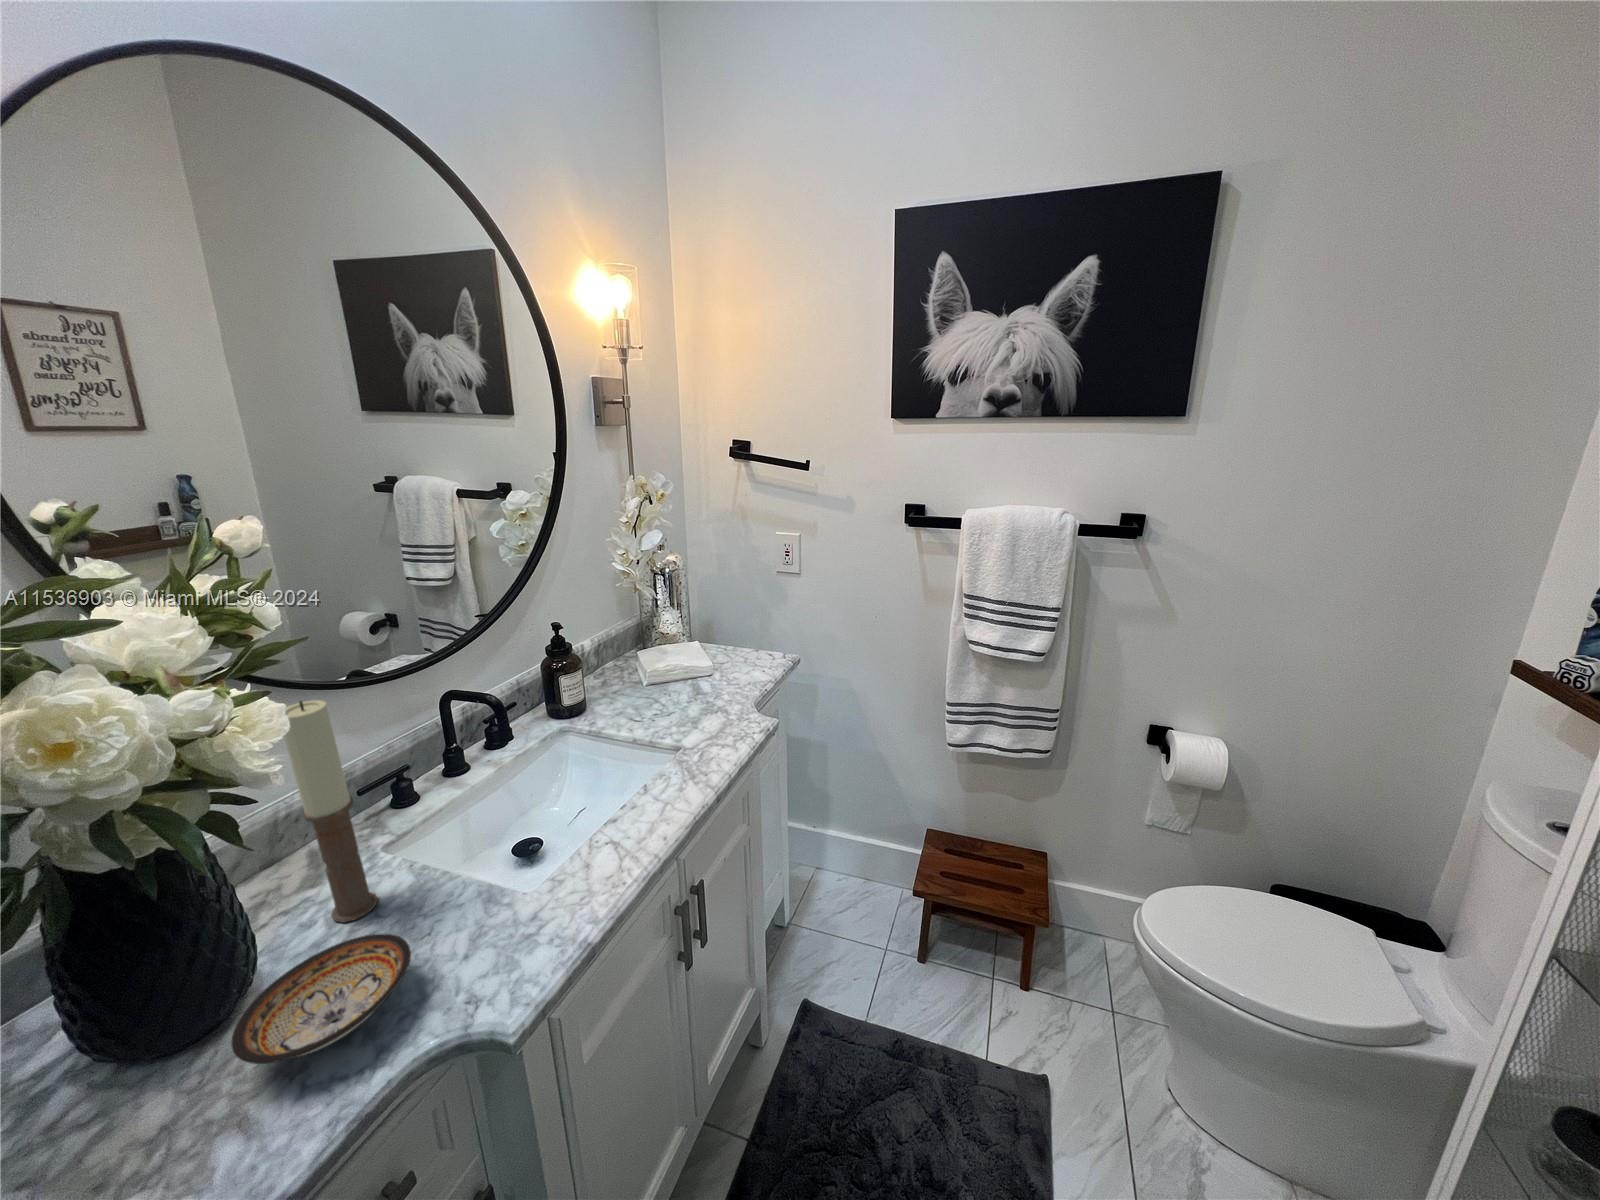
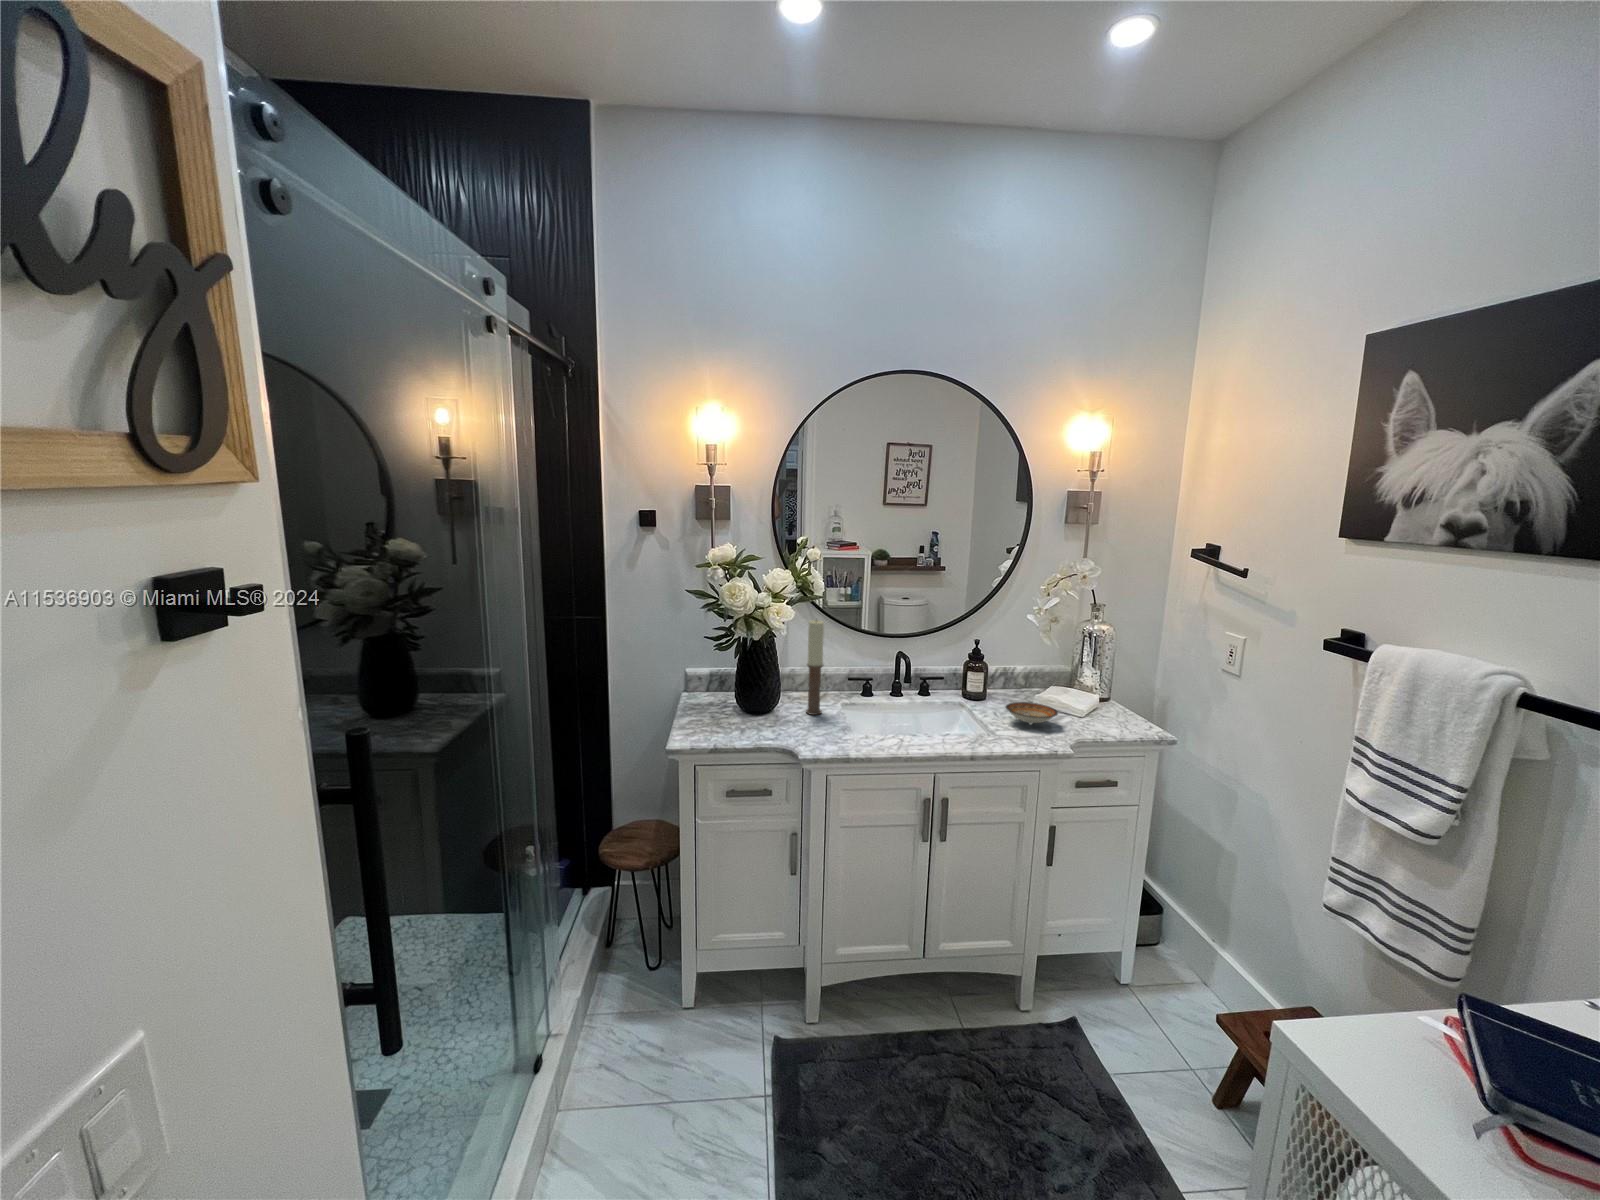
ceramic bowl: present [231,933,411,1064] -> present [1006,702,1058,724]

